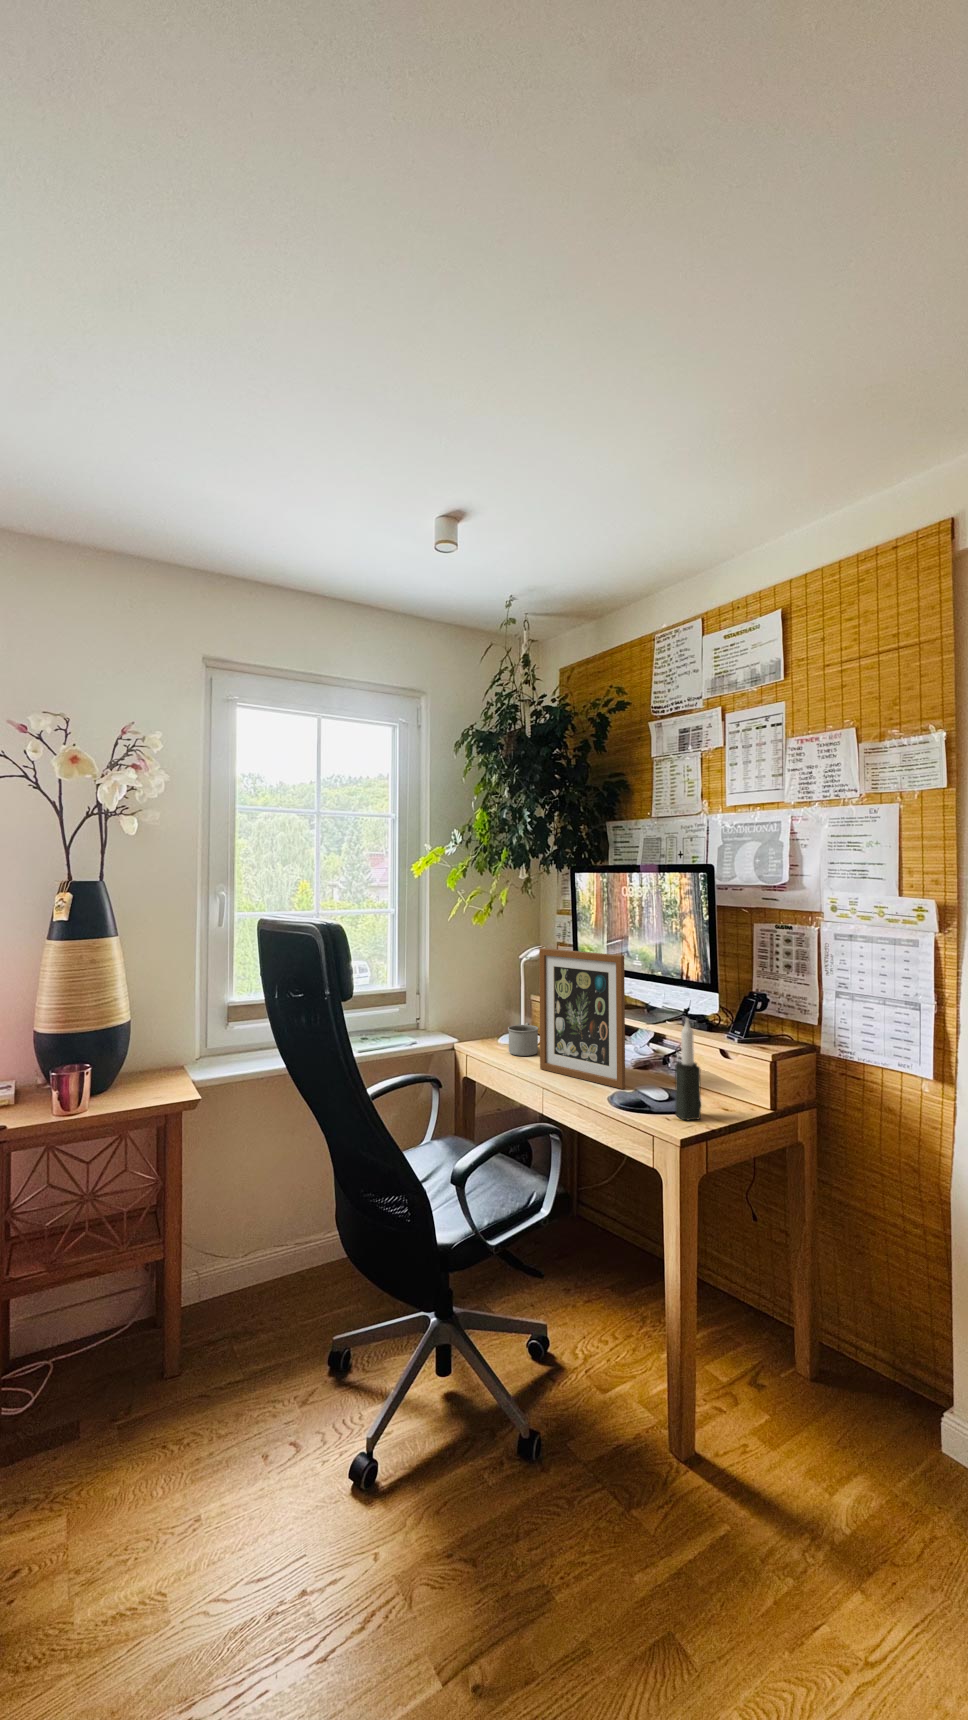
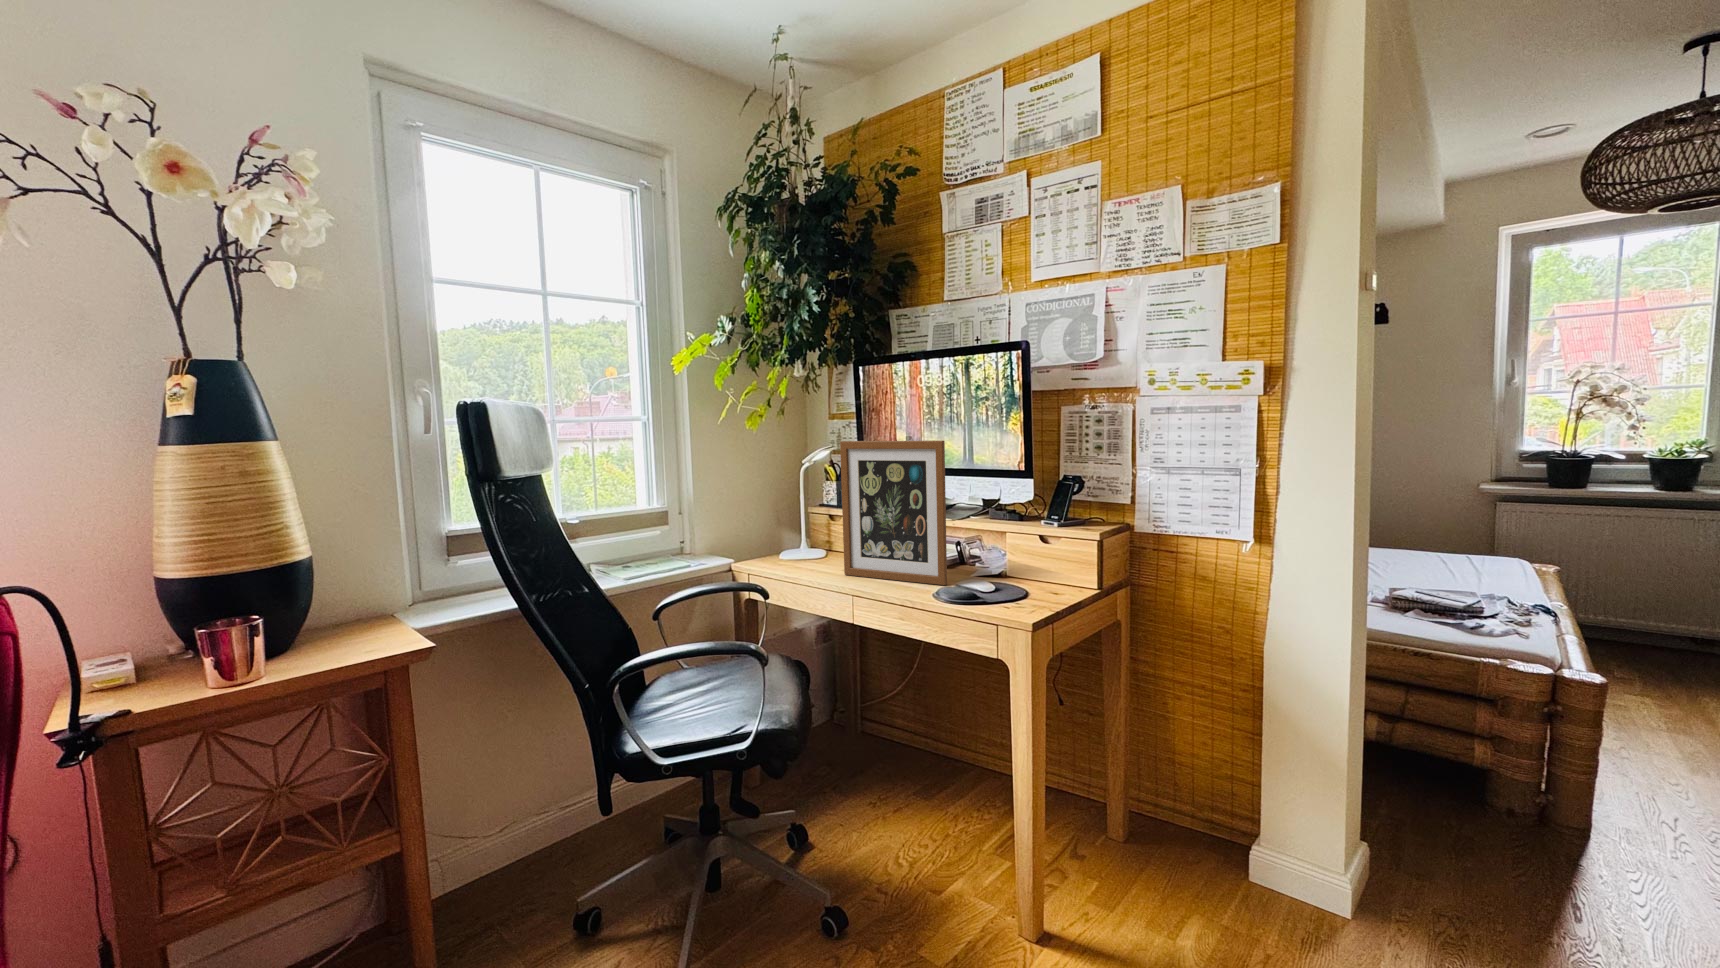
candle: present [675,1018,701,1121] -> none [1016,498,1044,607]
mug: present [508,1023,538,1056] -> none [798,530,832,564]

